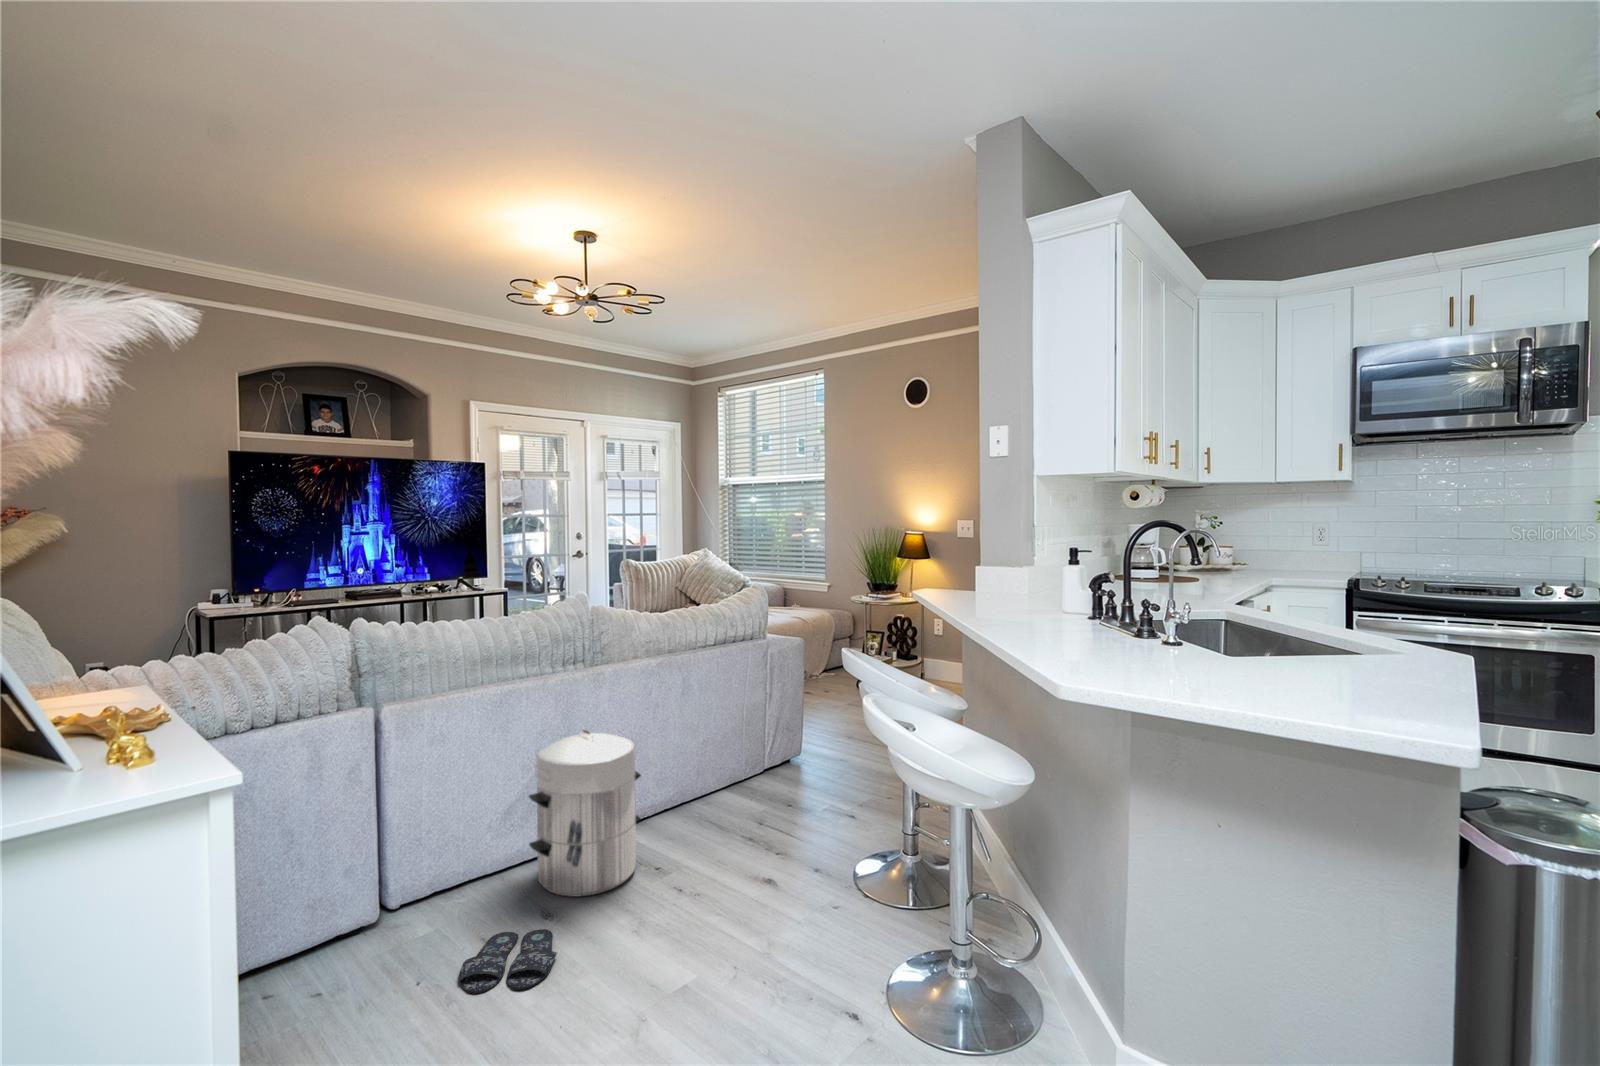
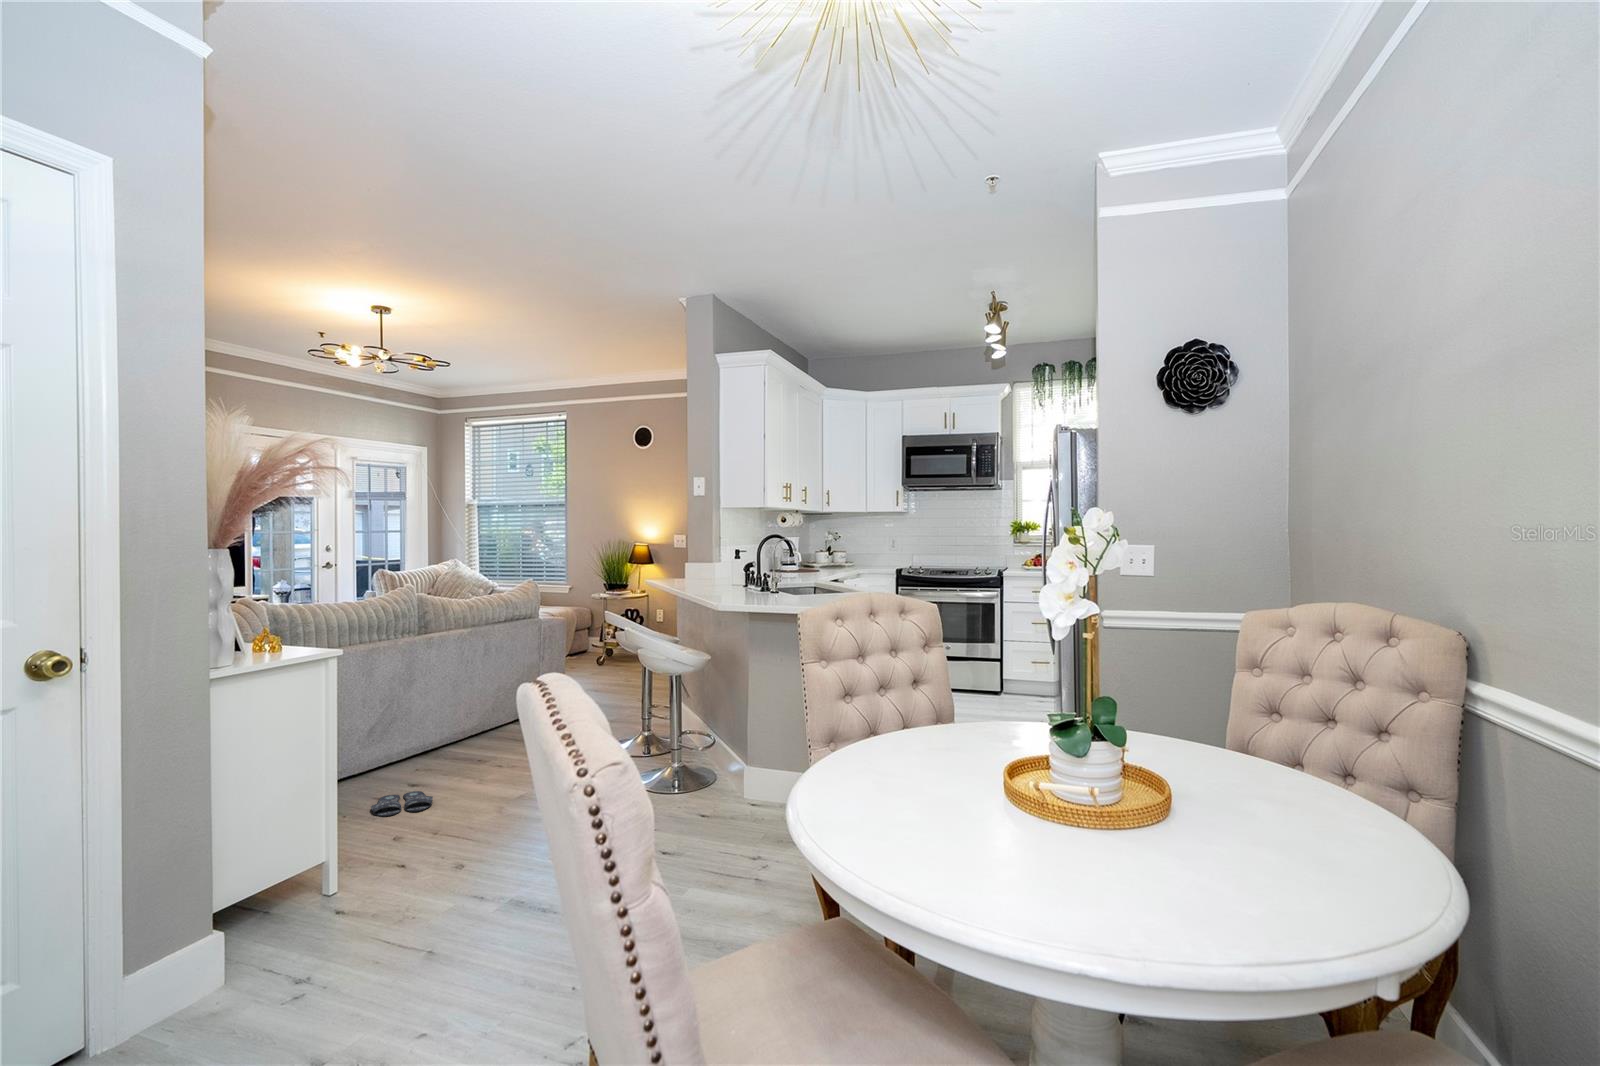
waste bin: present [529,730,641,897] -> none [391,672,466,779]

